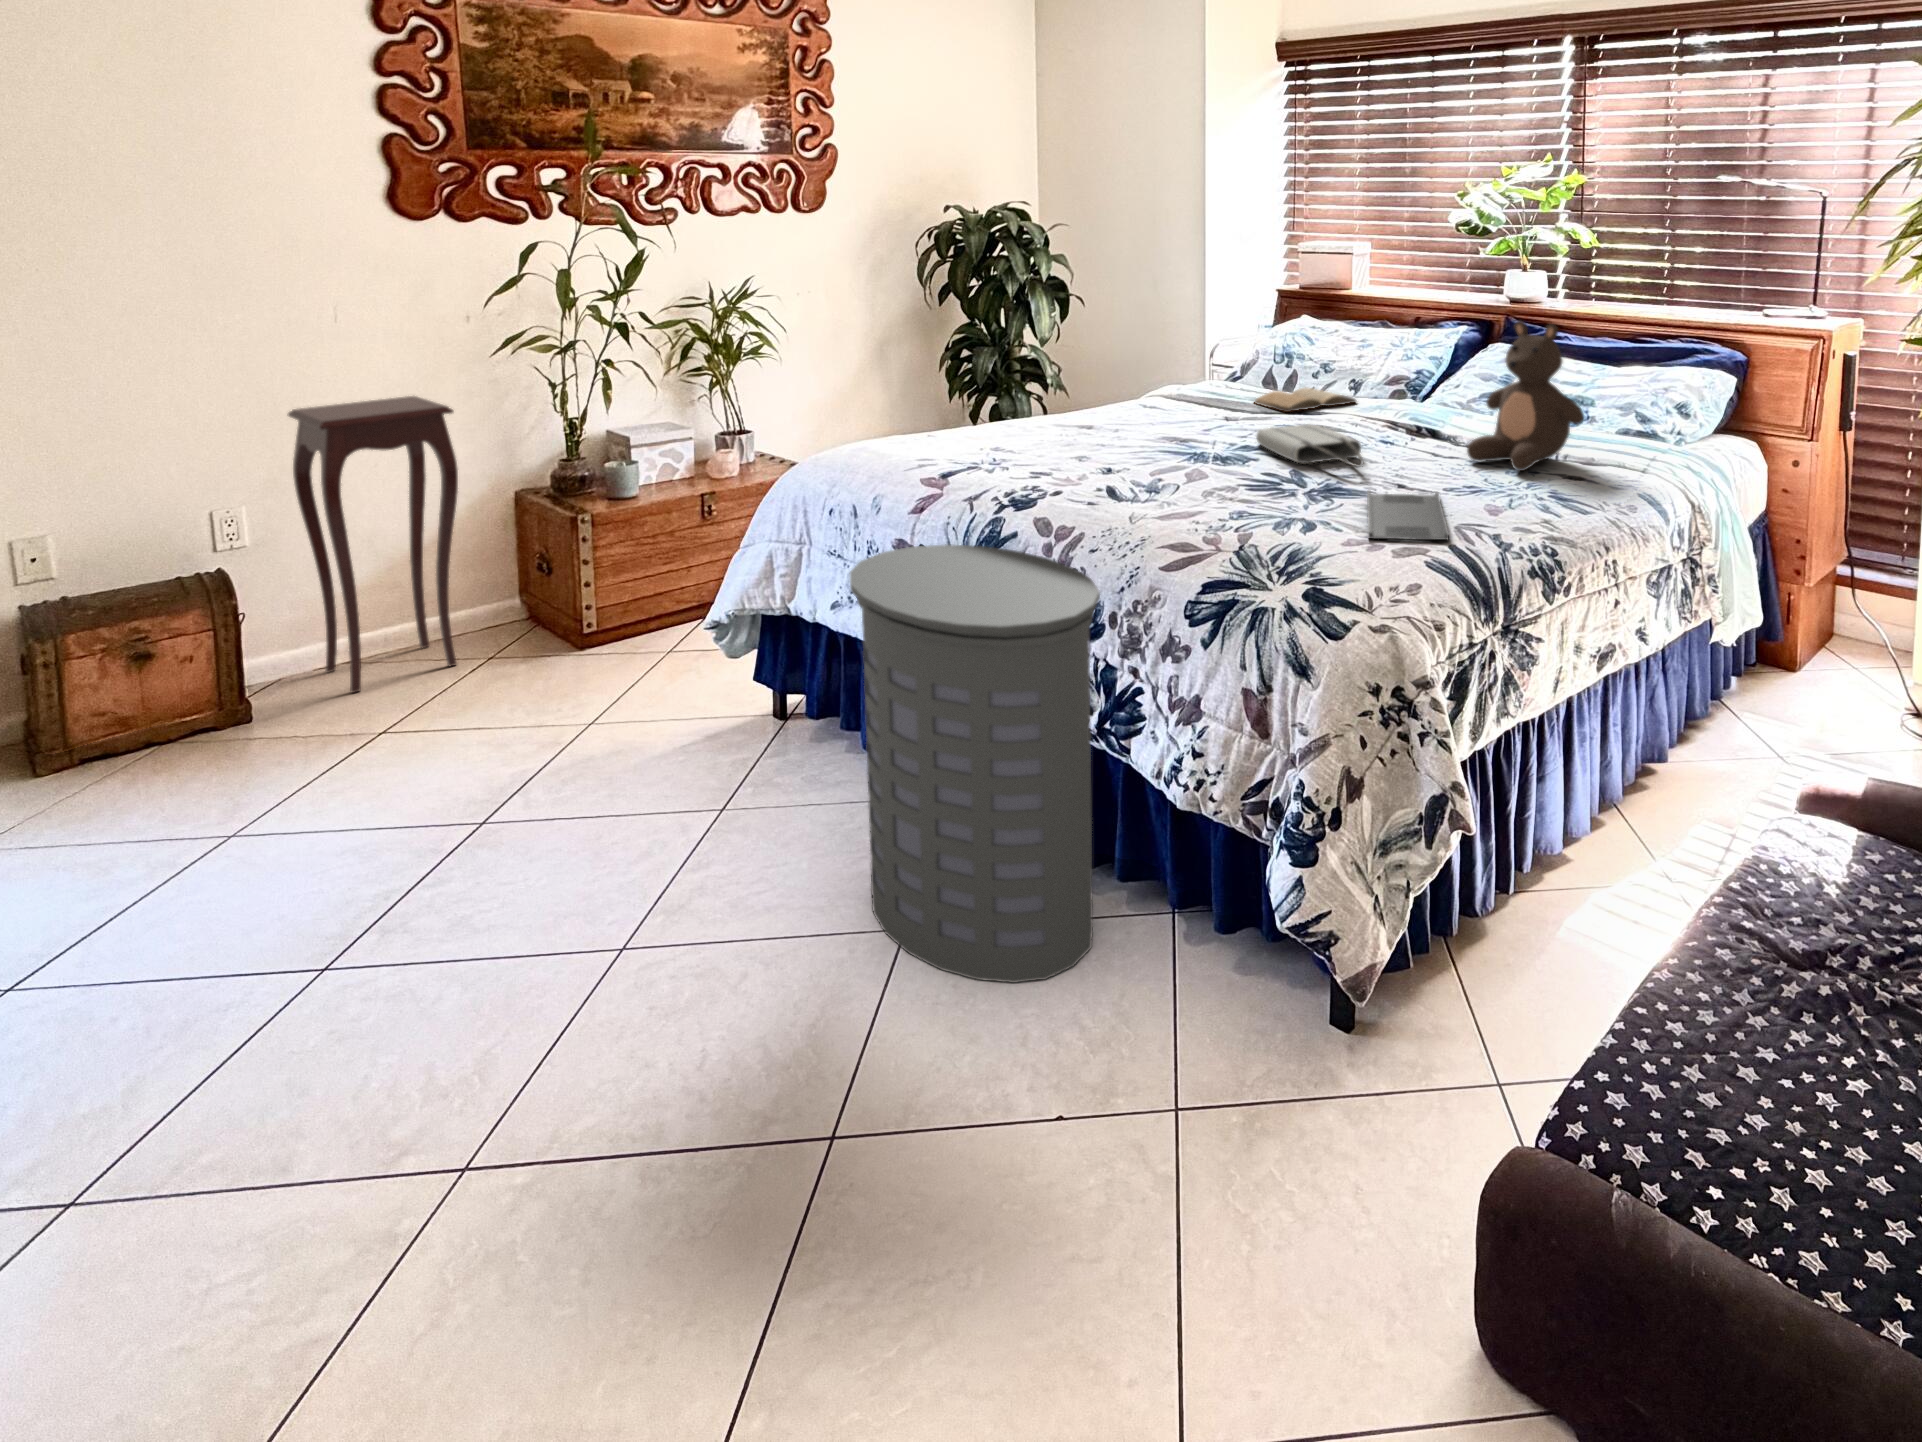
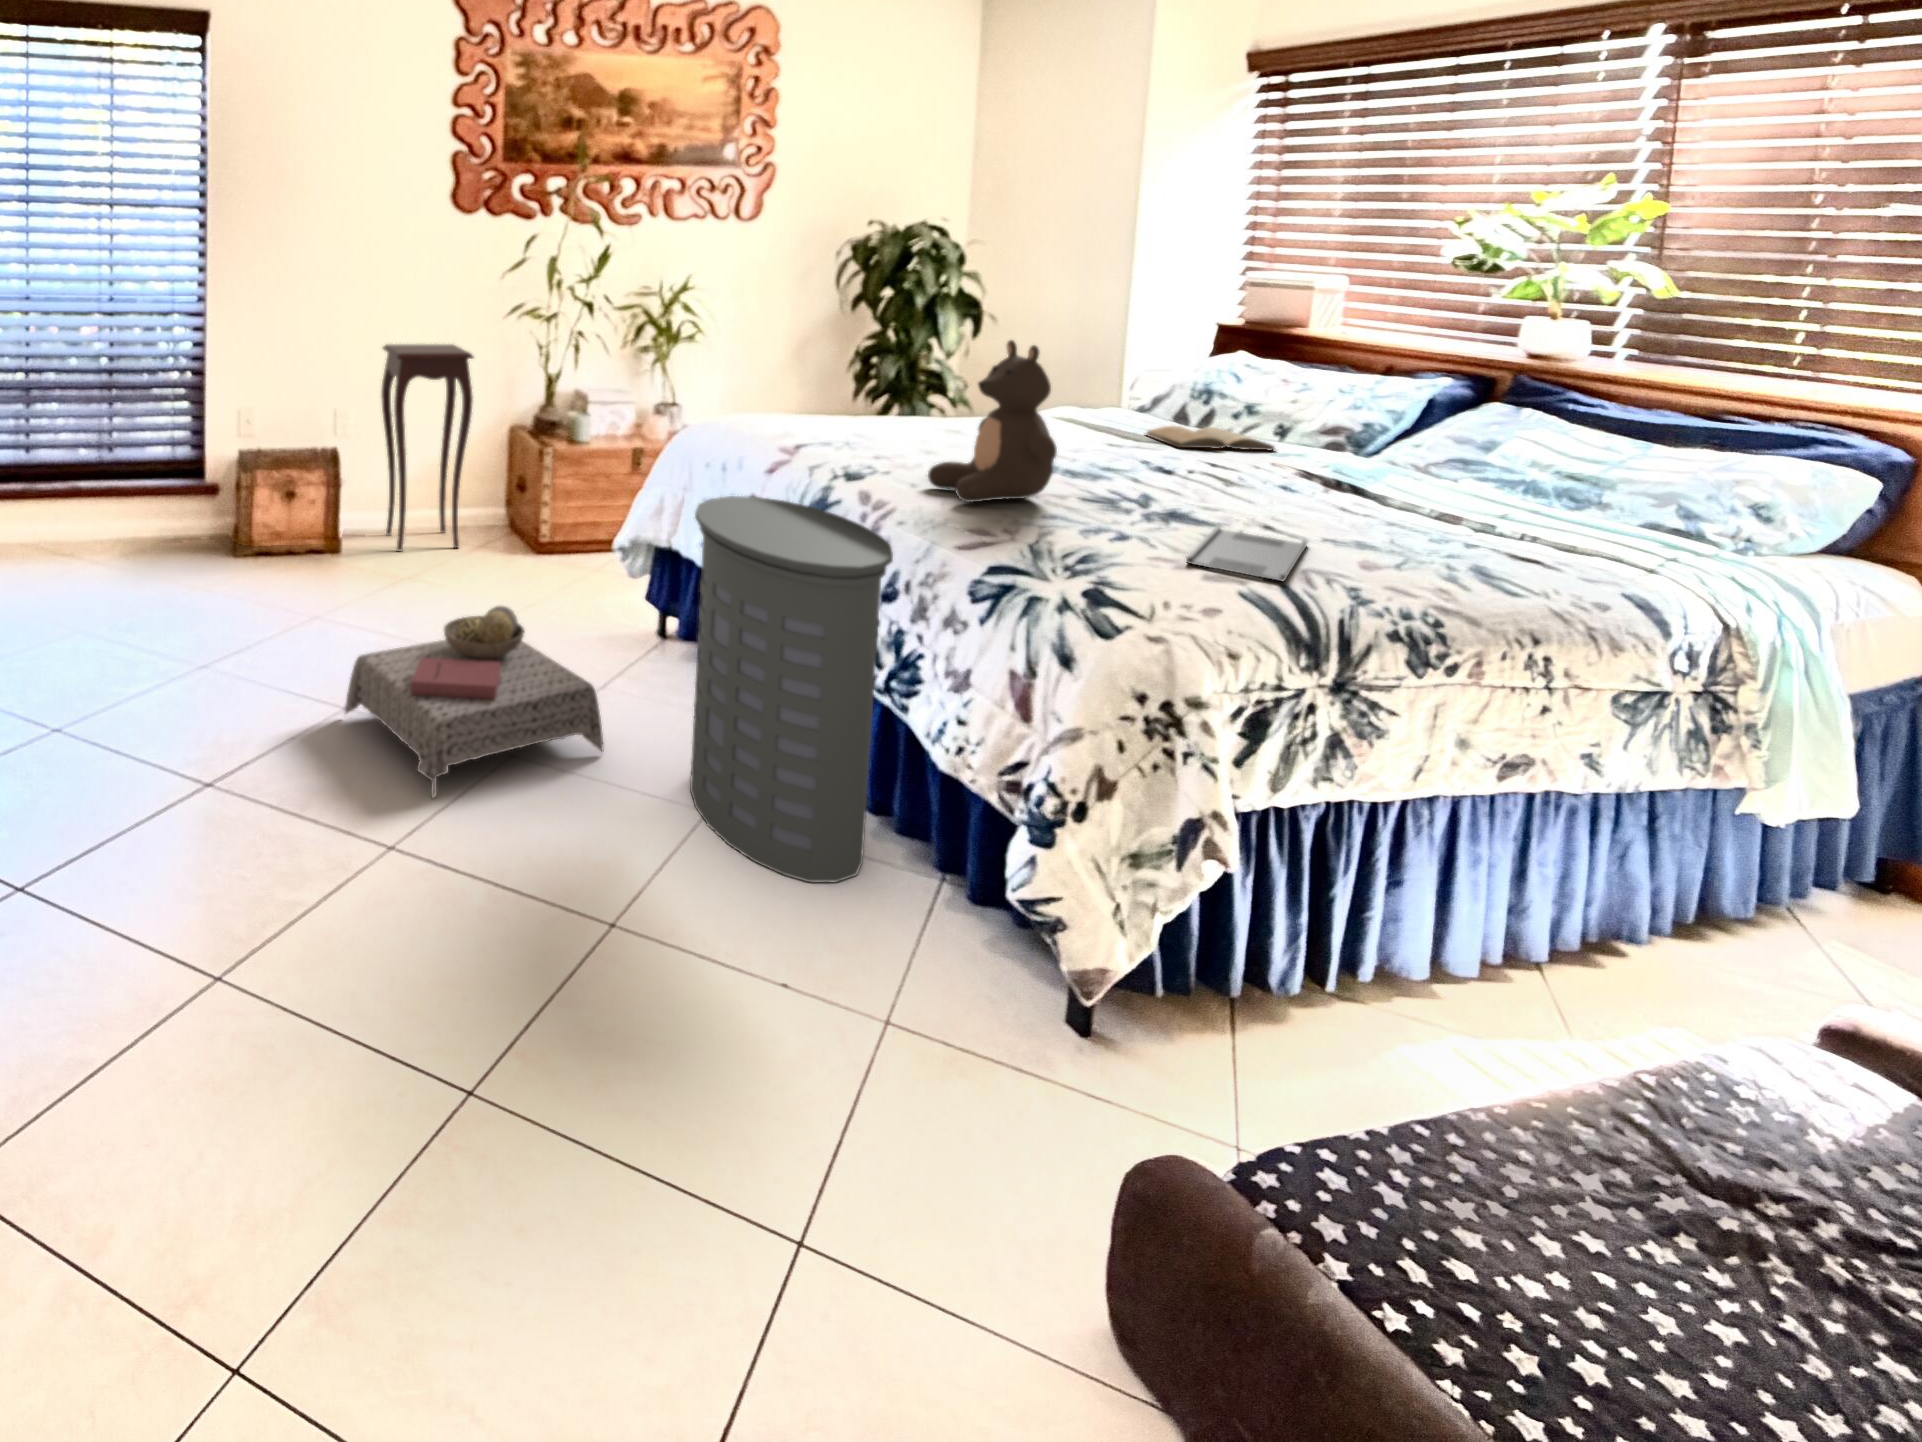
teddy bear: present [1467,321,1584,471] -> present [928,340,1057,502]
tote bag: present [1256,424,1363,468] -> none [1121,454,1238,503]
ottoman: none [307,755,747,1078] -> present [345,606,604,798]

